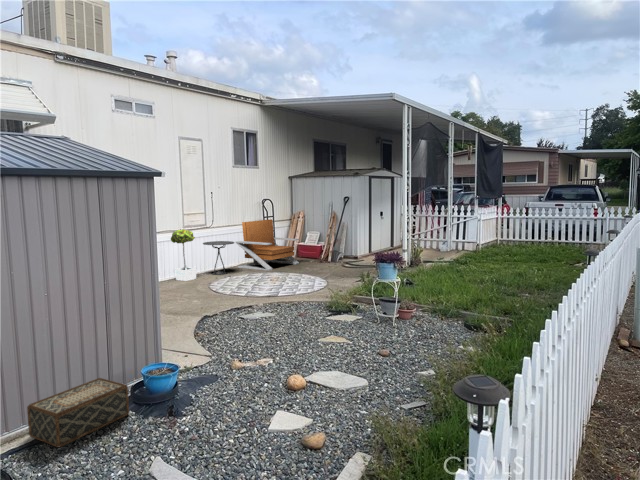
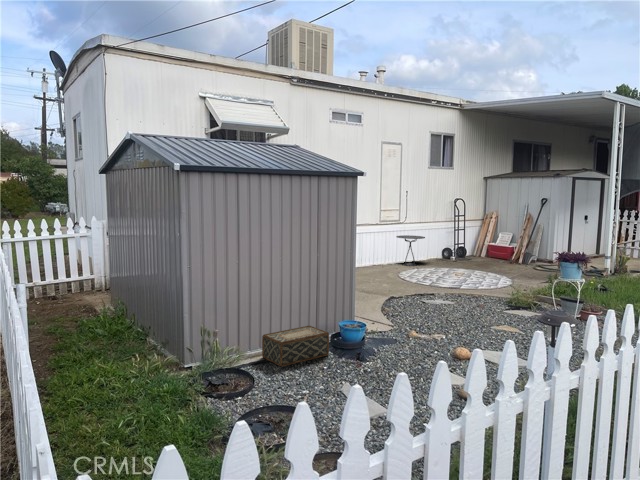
lounge chair: present [236,219,299,271] -> none [427,218,489,266]
potted tree: present [171,229,196,281] -> none [369,222,390,269]

